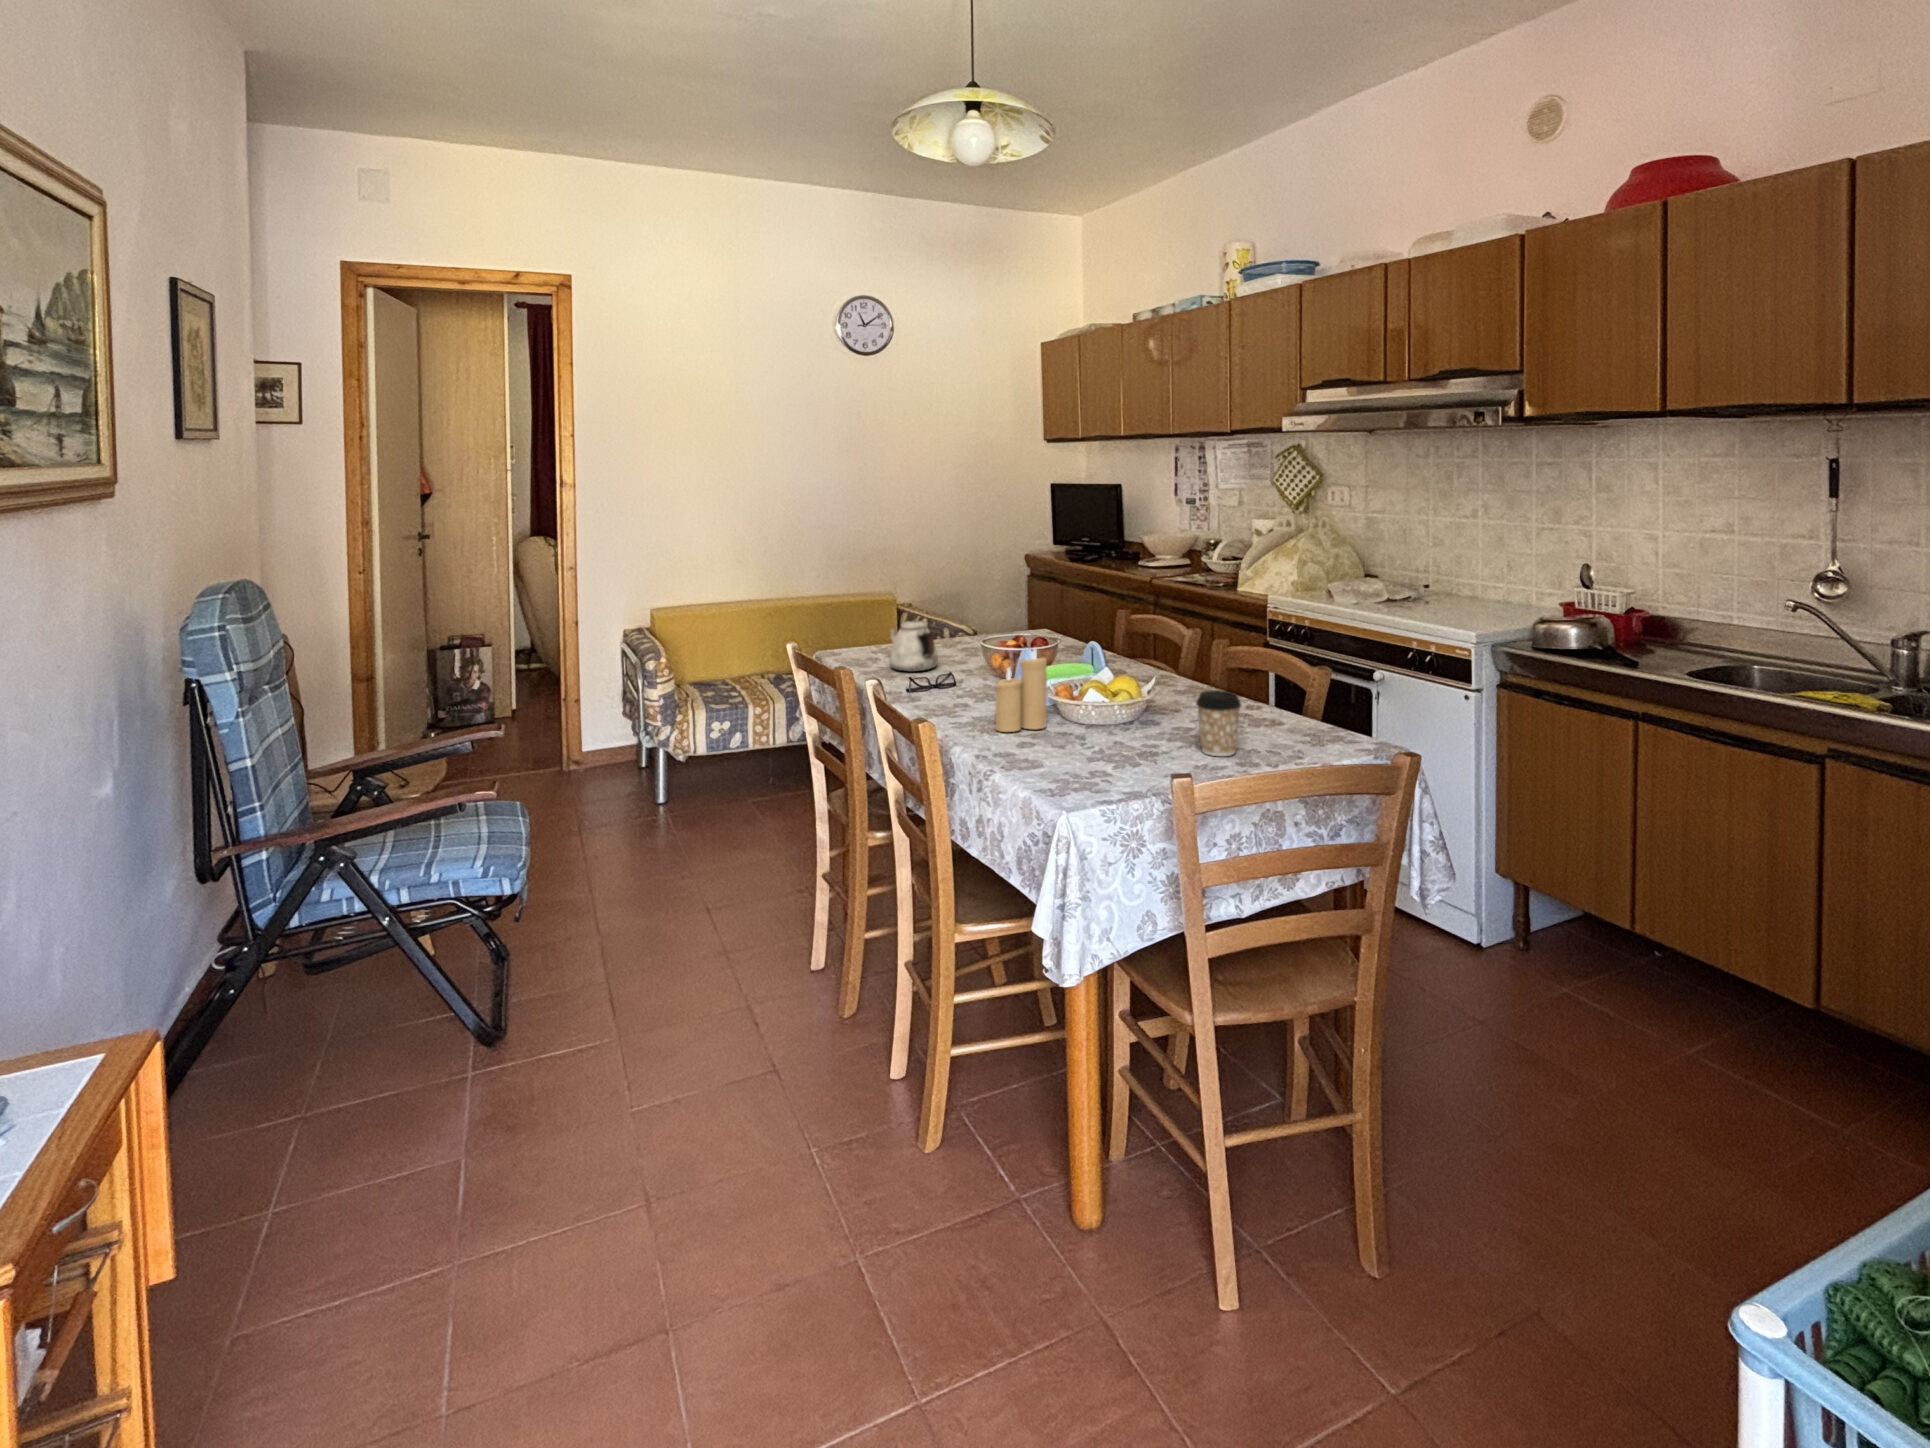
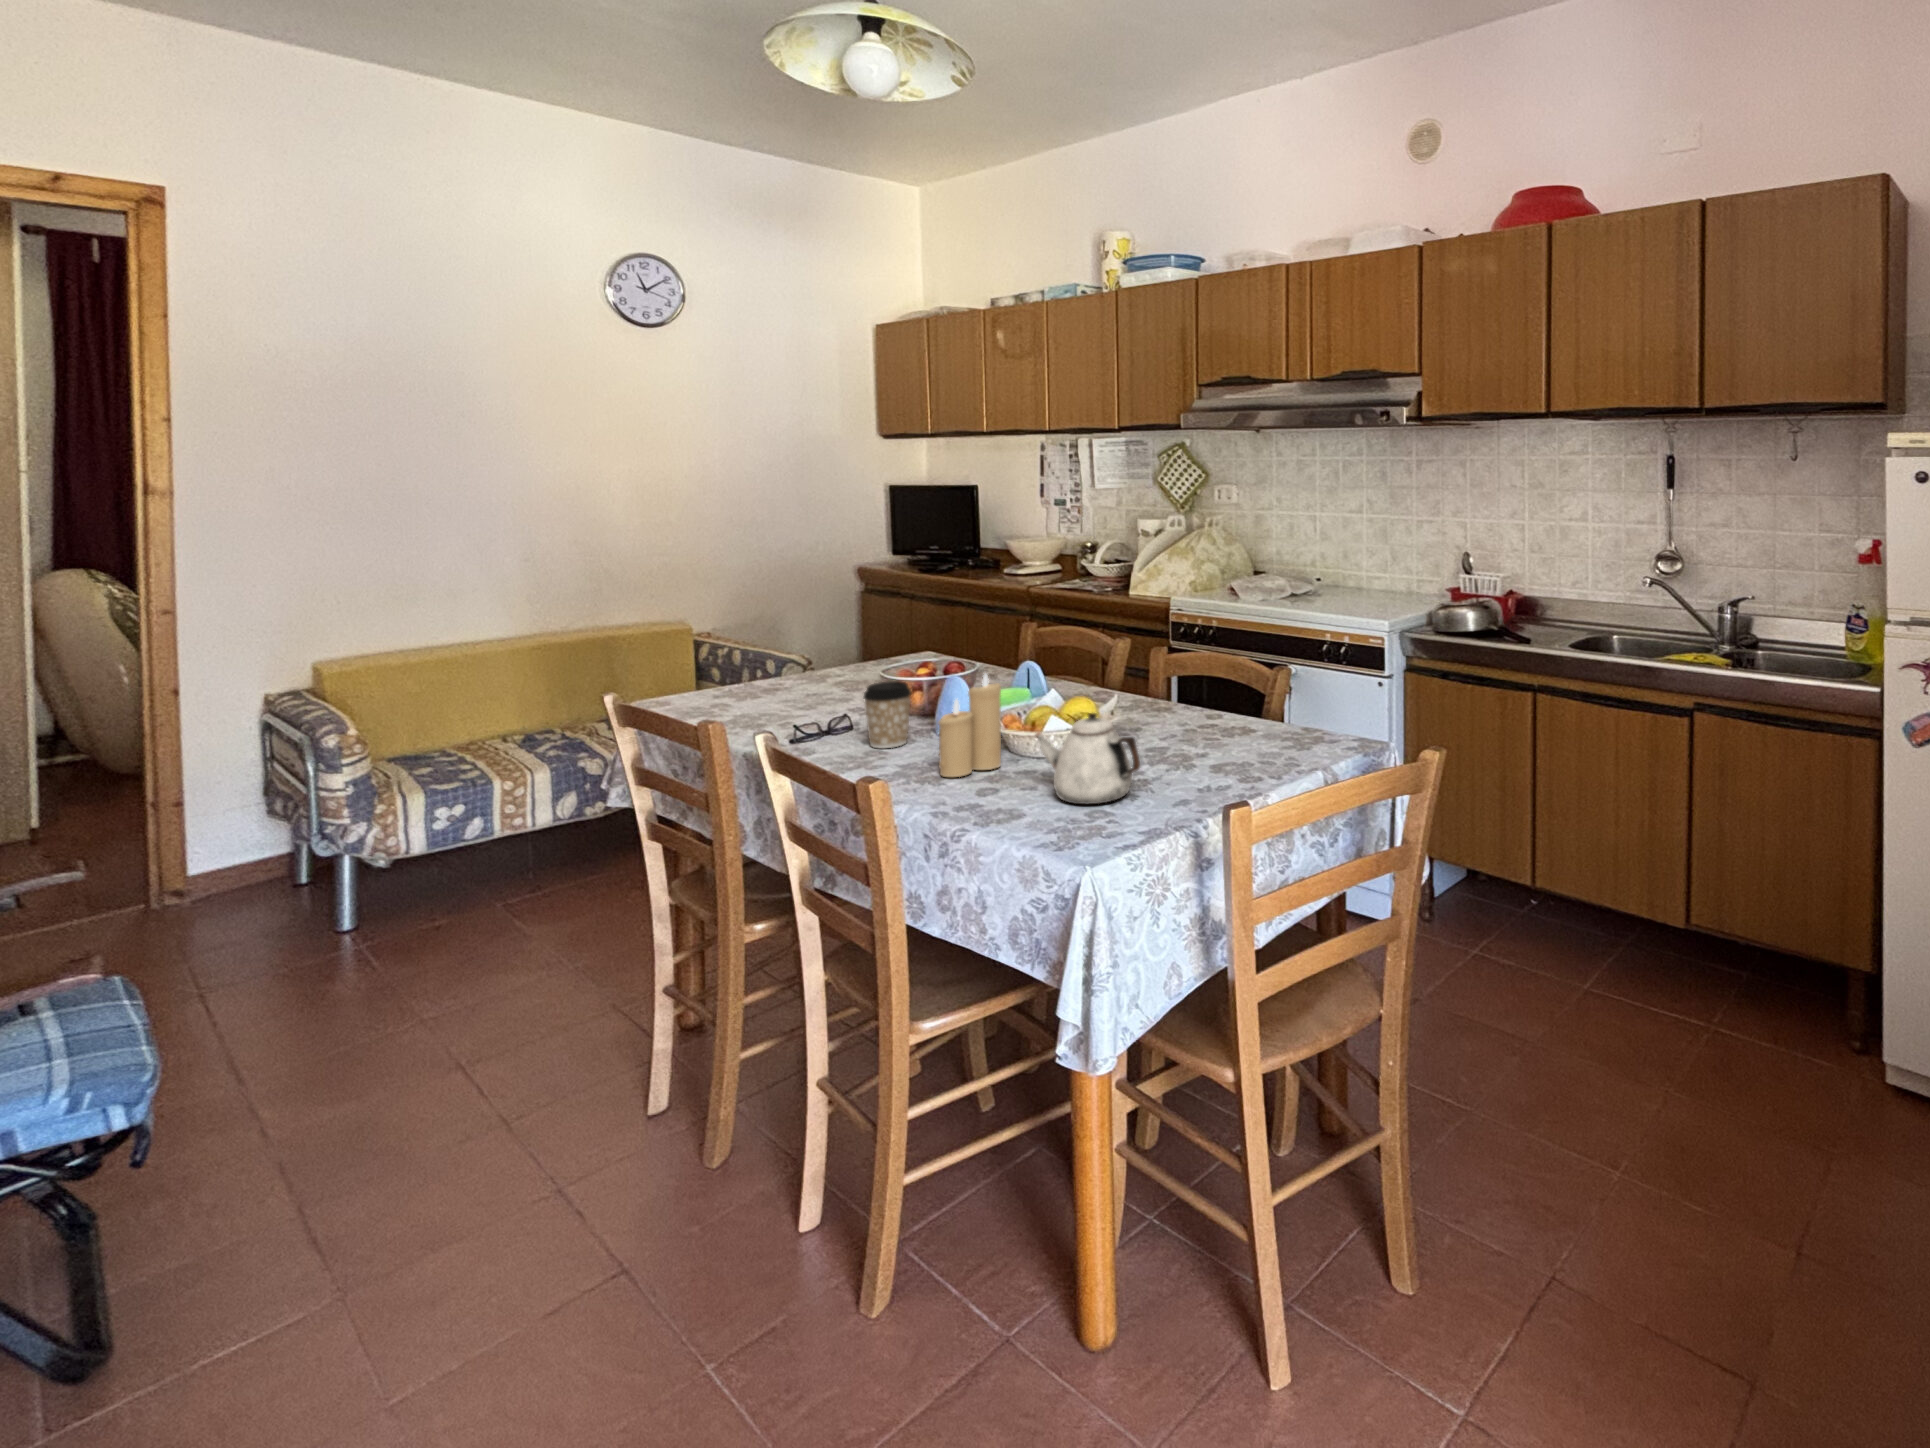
teapot: present [889,617,938,672] -> present [1035,713,1140,804]
coffee cup: present [1196,690,1241,756] -> present [864,681,912,748]

